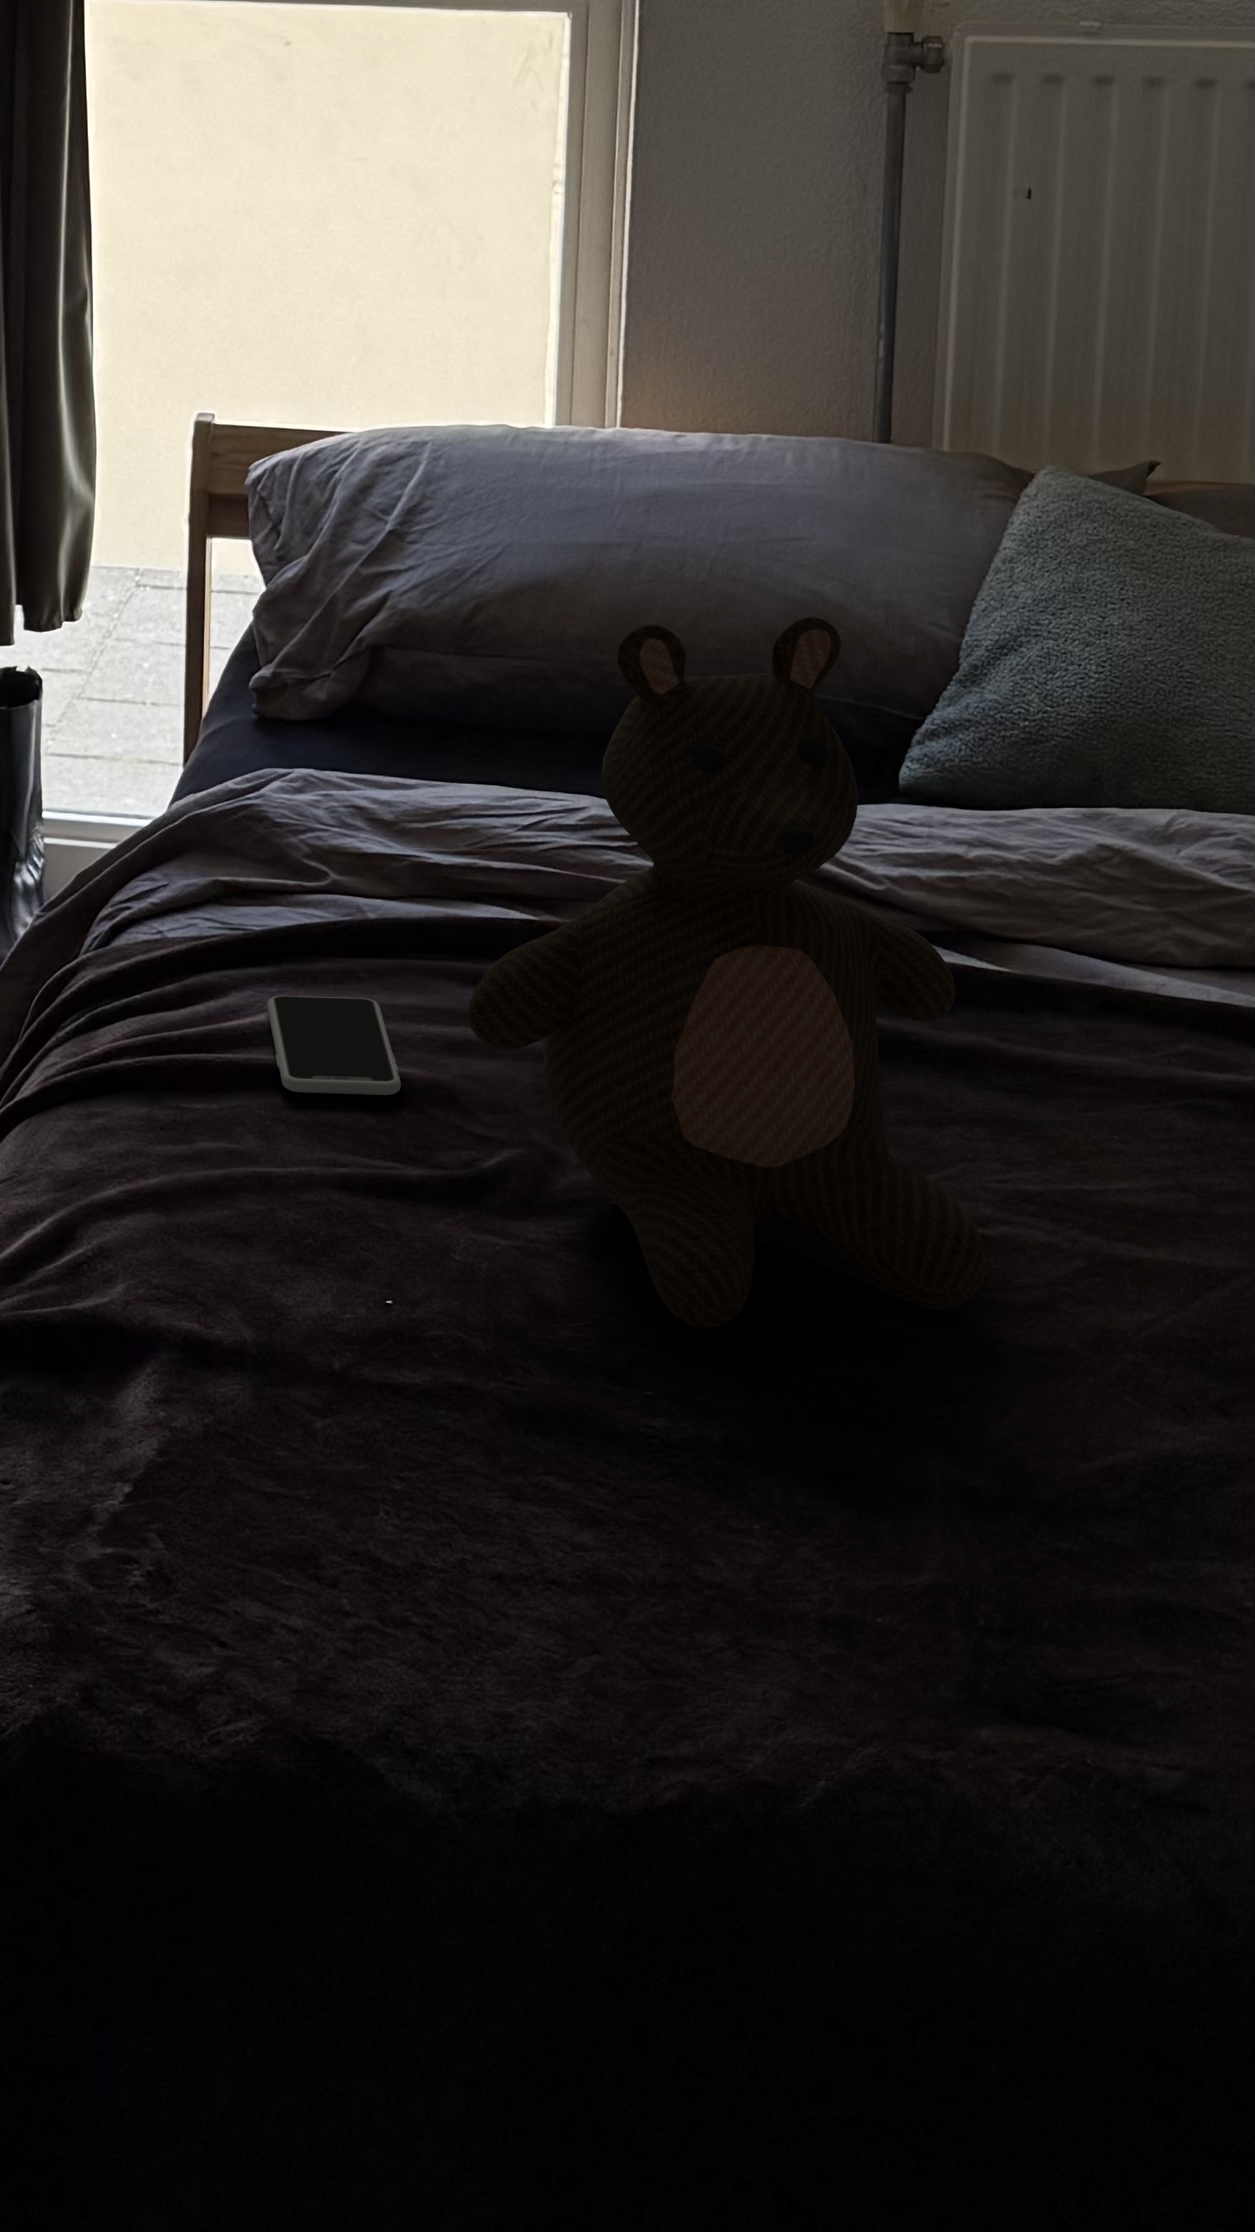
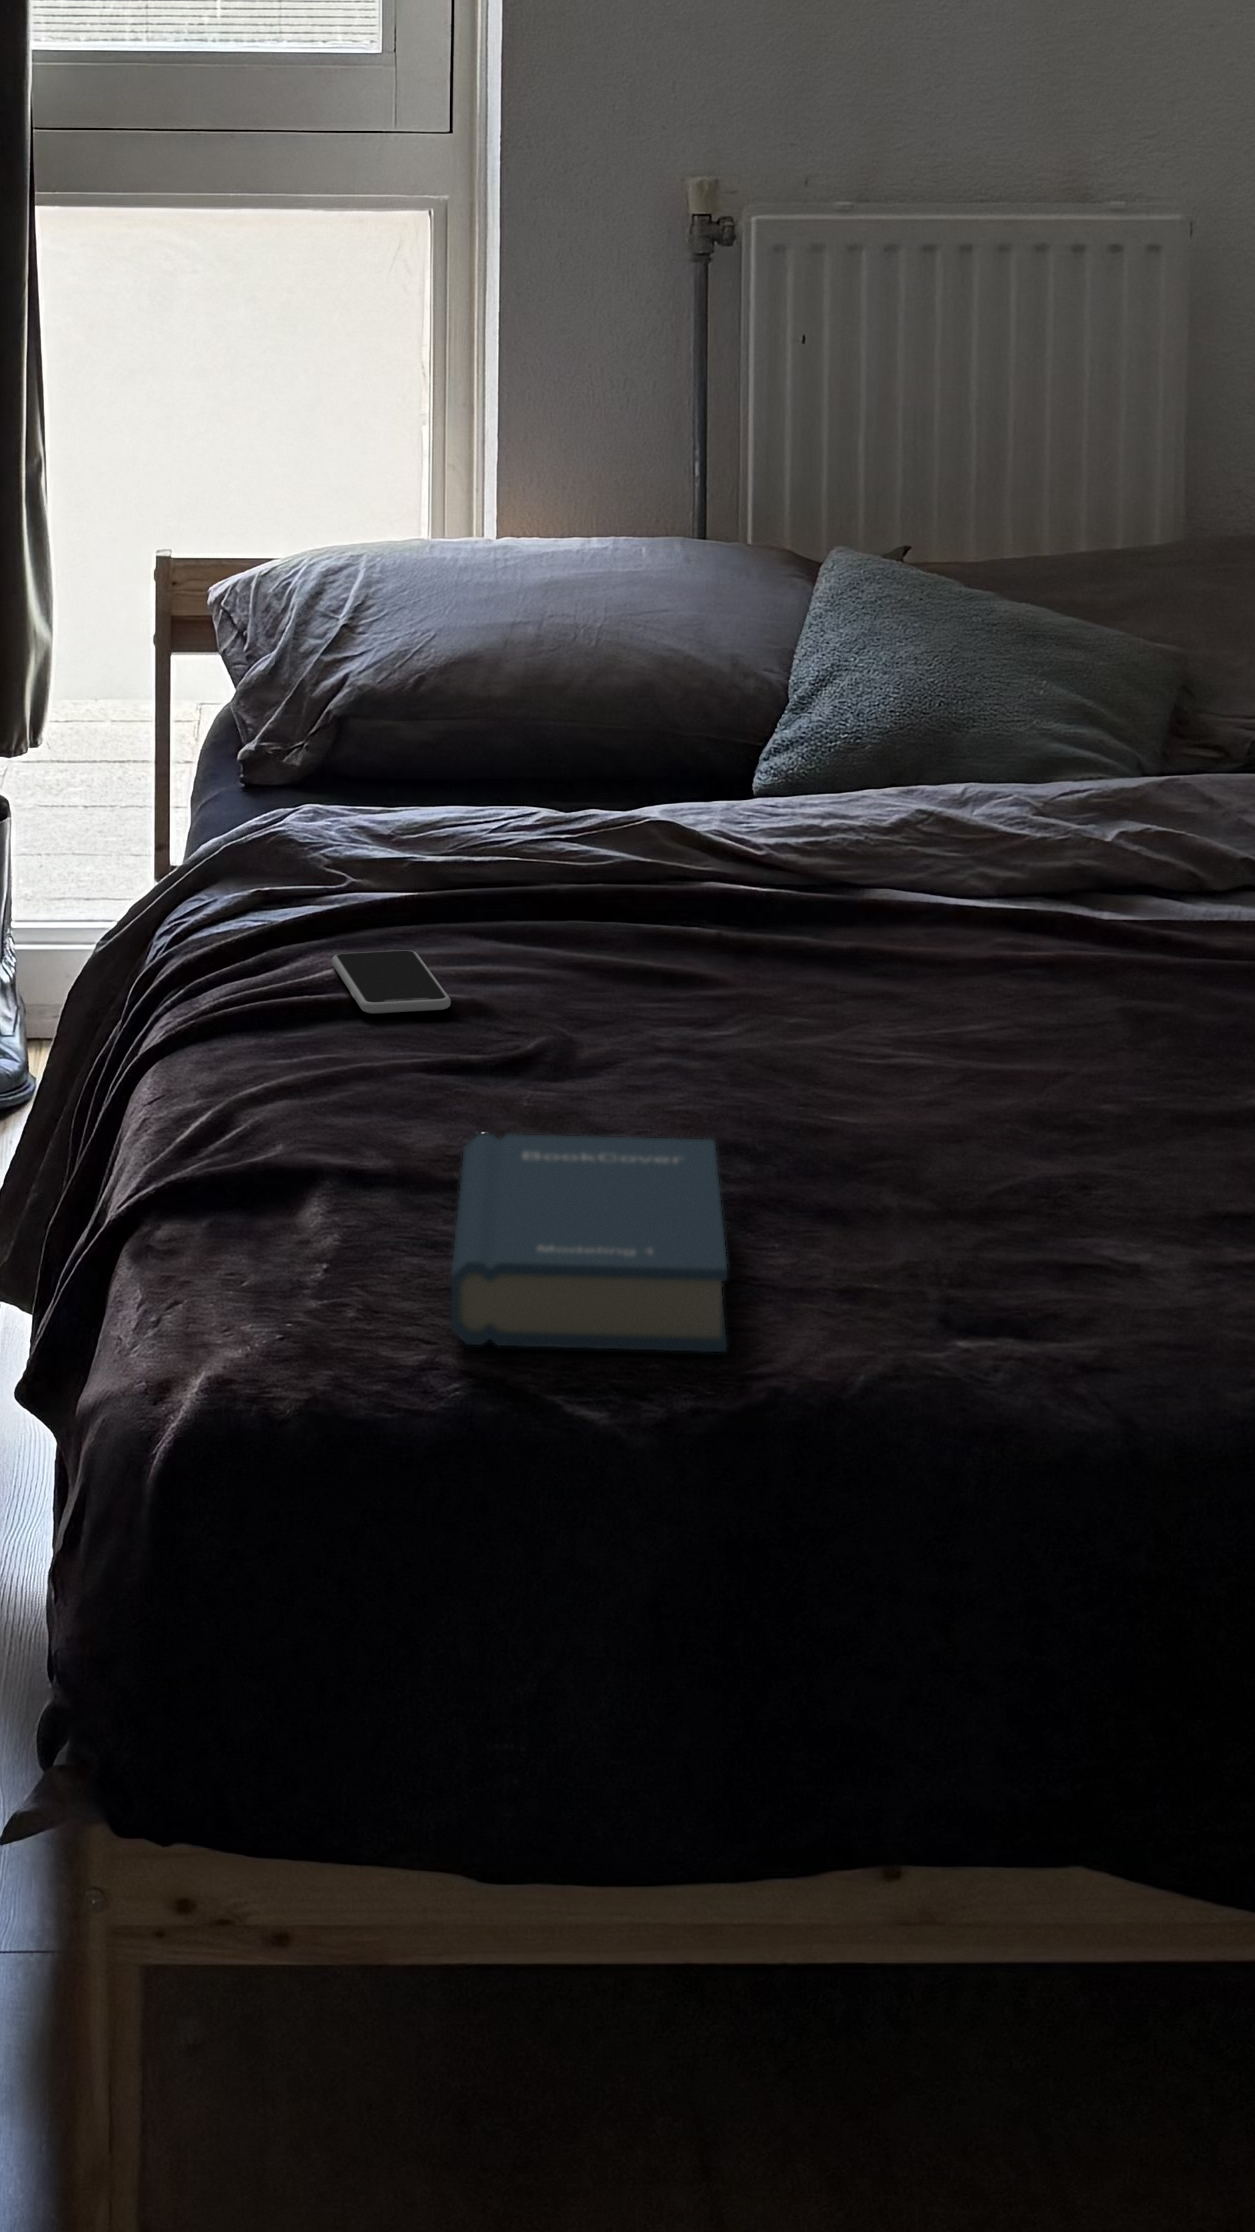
stuffed bear: present [468,617,986,1328] -> none [521,602,905,1125]
hardback book: none [250,1328,679,1728] -> present [451,1134,727,1352]

